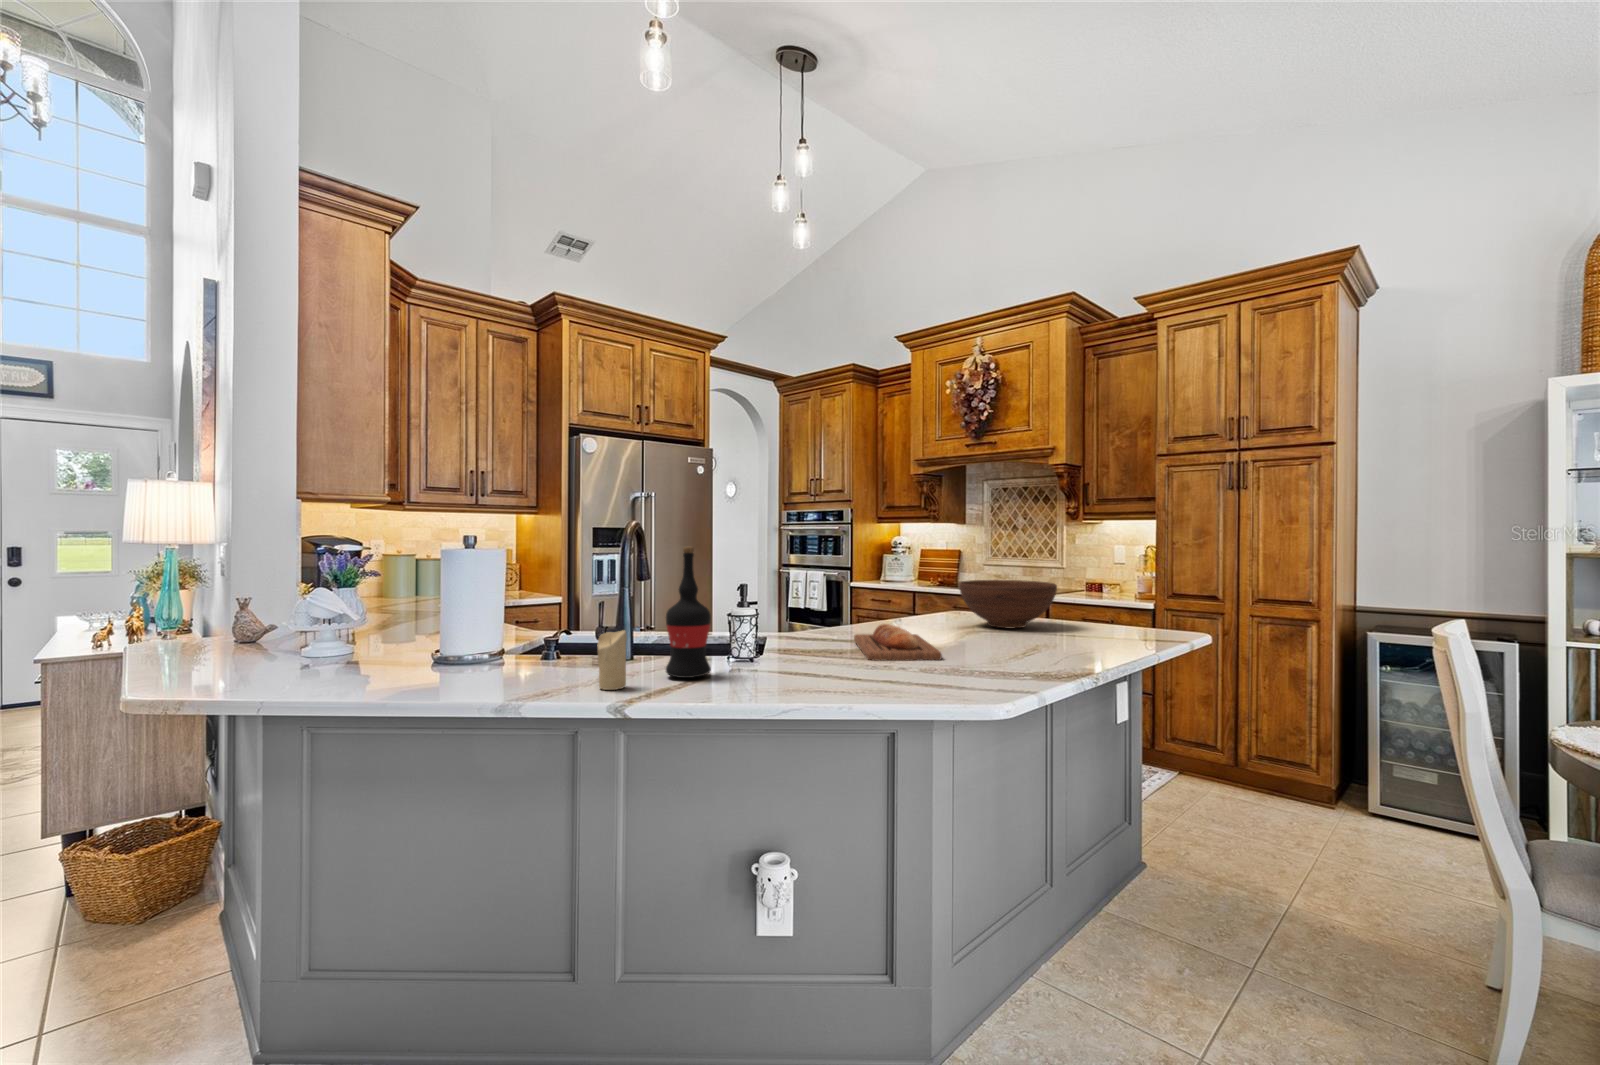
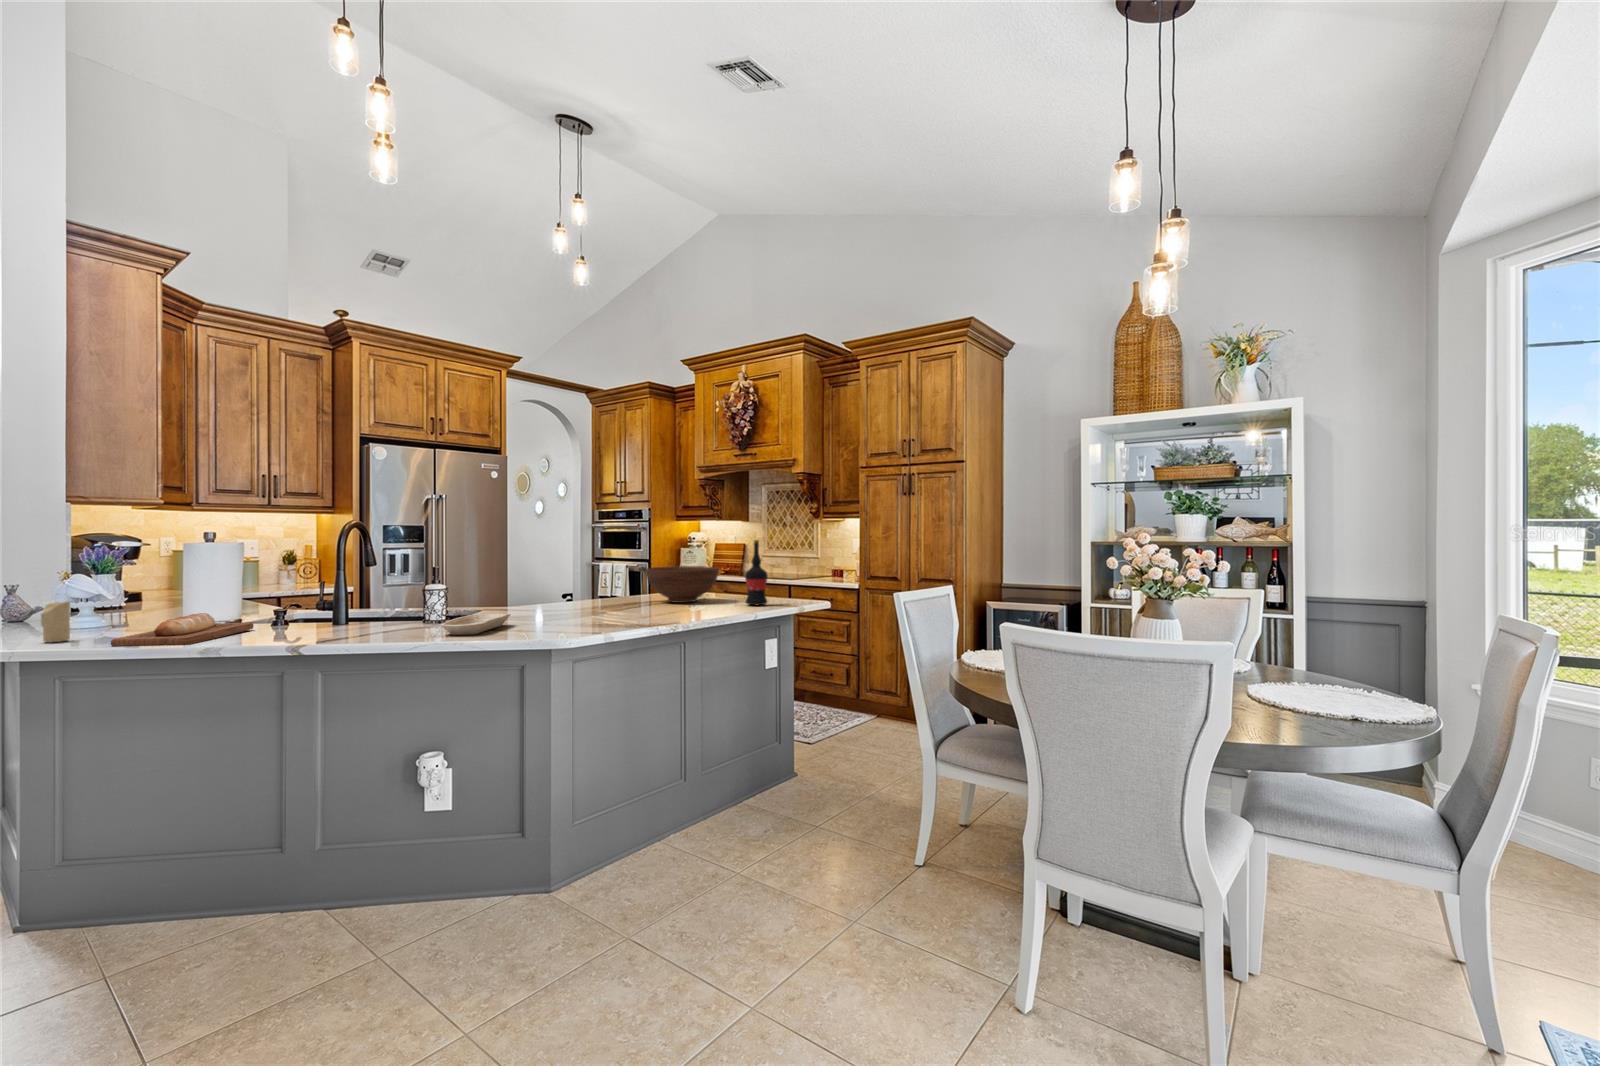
wine bottle: present [666,547,711,678] -> present [745,540,768,605]
bread loaf: present [854,624,942,660] -> present [111,613,253,646]
candle: present [597,630,627,690] -> present [41,601,70,642]
tray: none [813,649,876,686] -> present [441,613,510,635]

